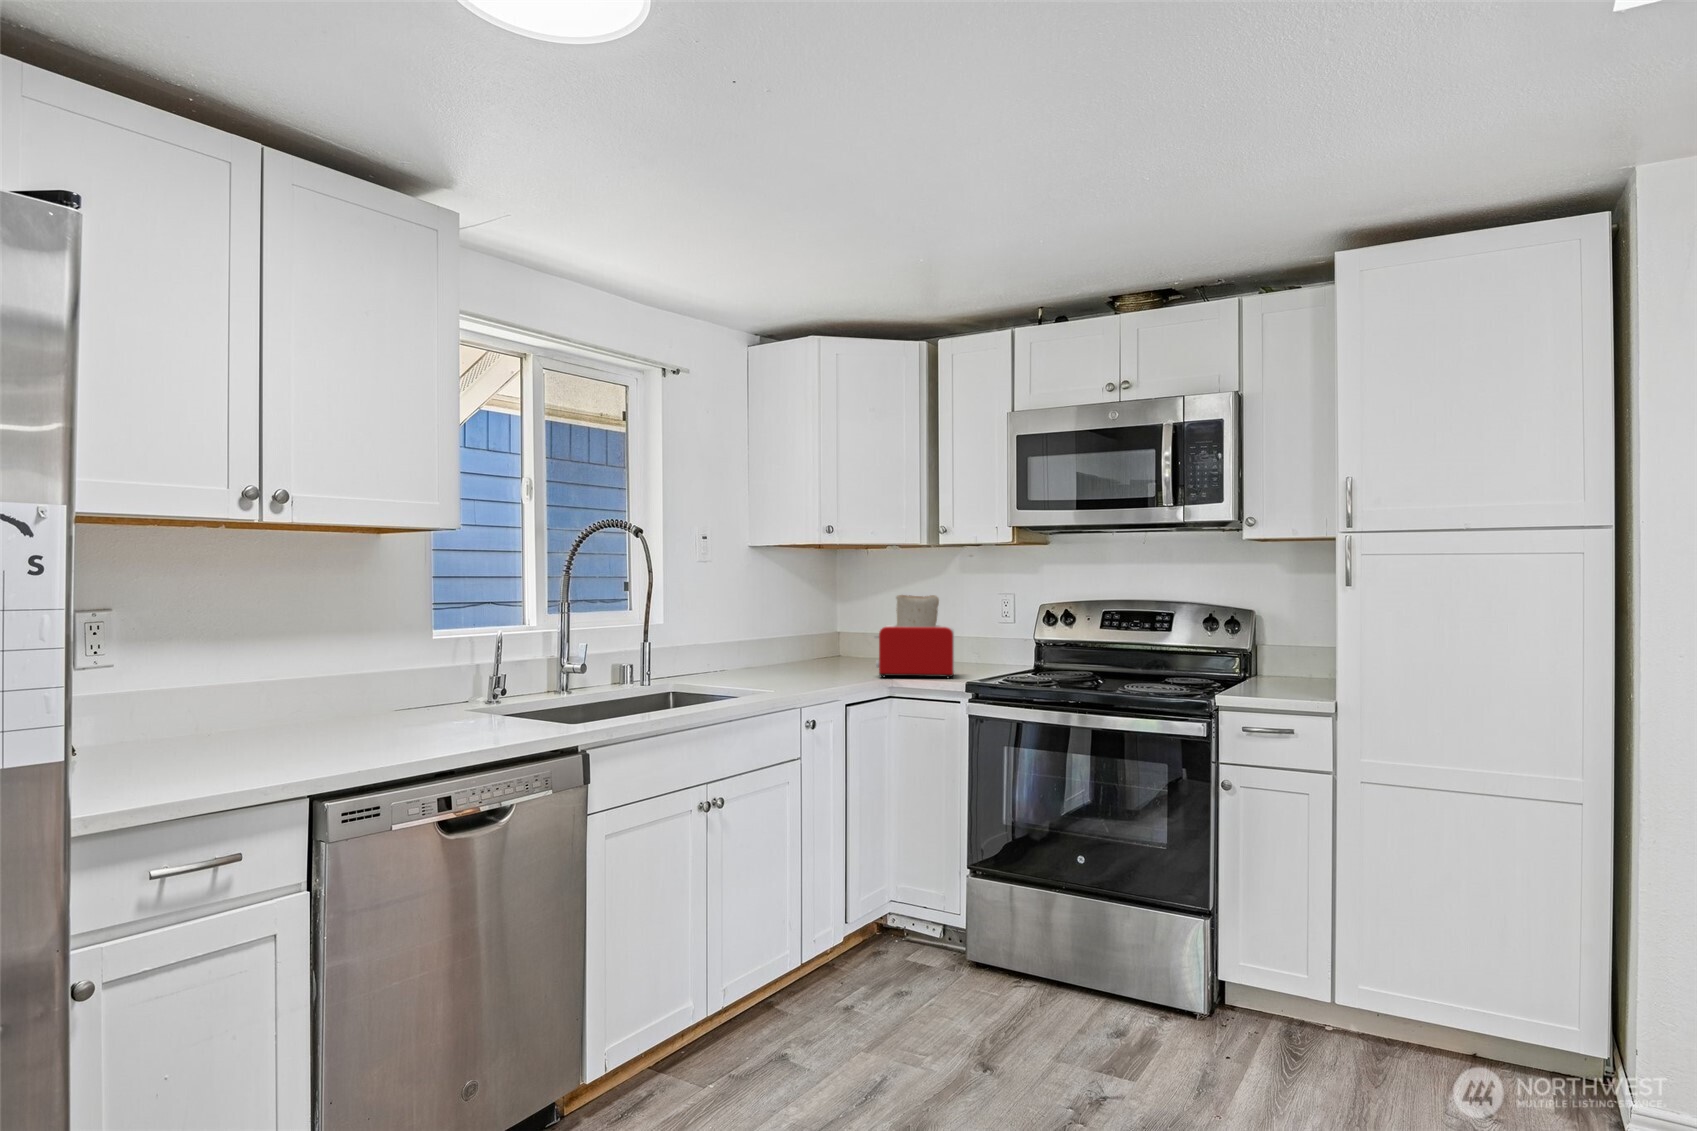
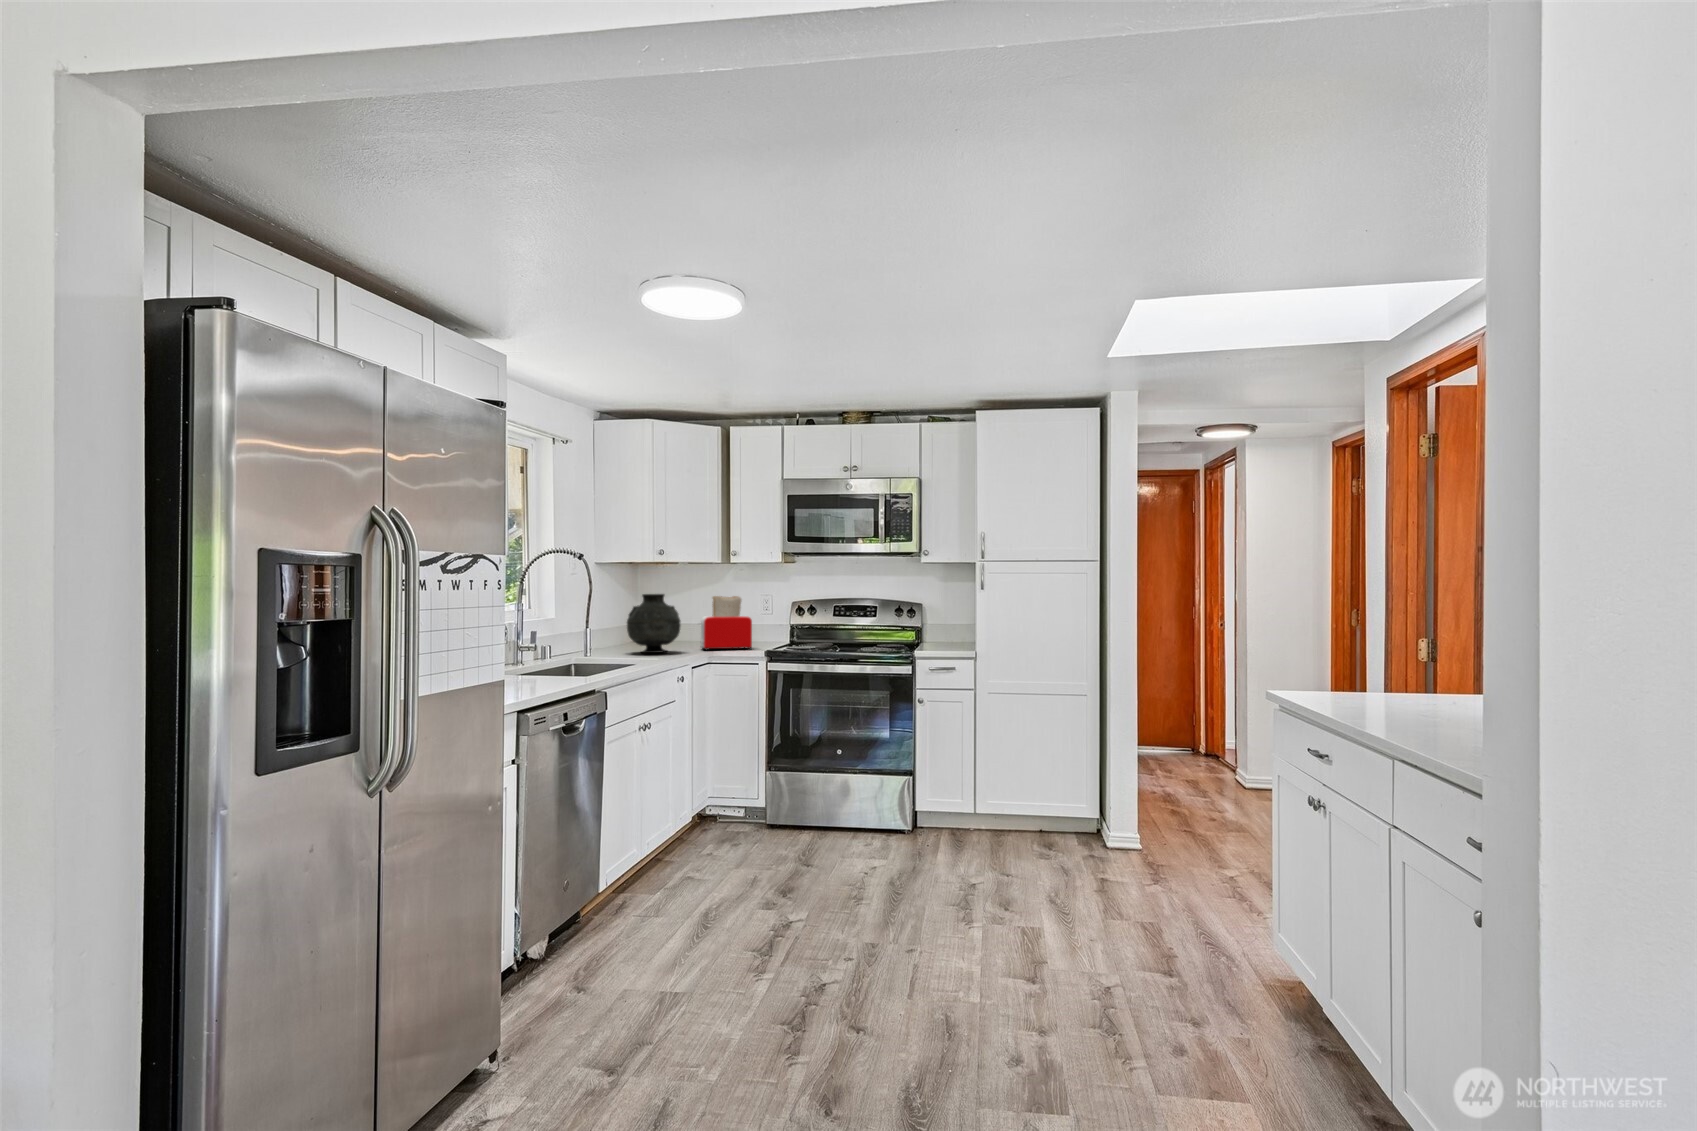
vase: none [762,591,841,680] -> present [627,594,681,653]

